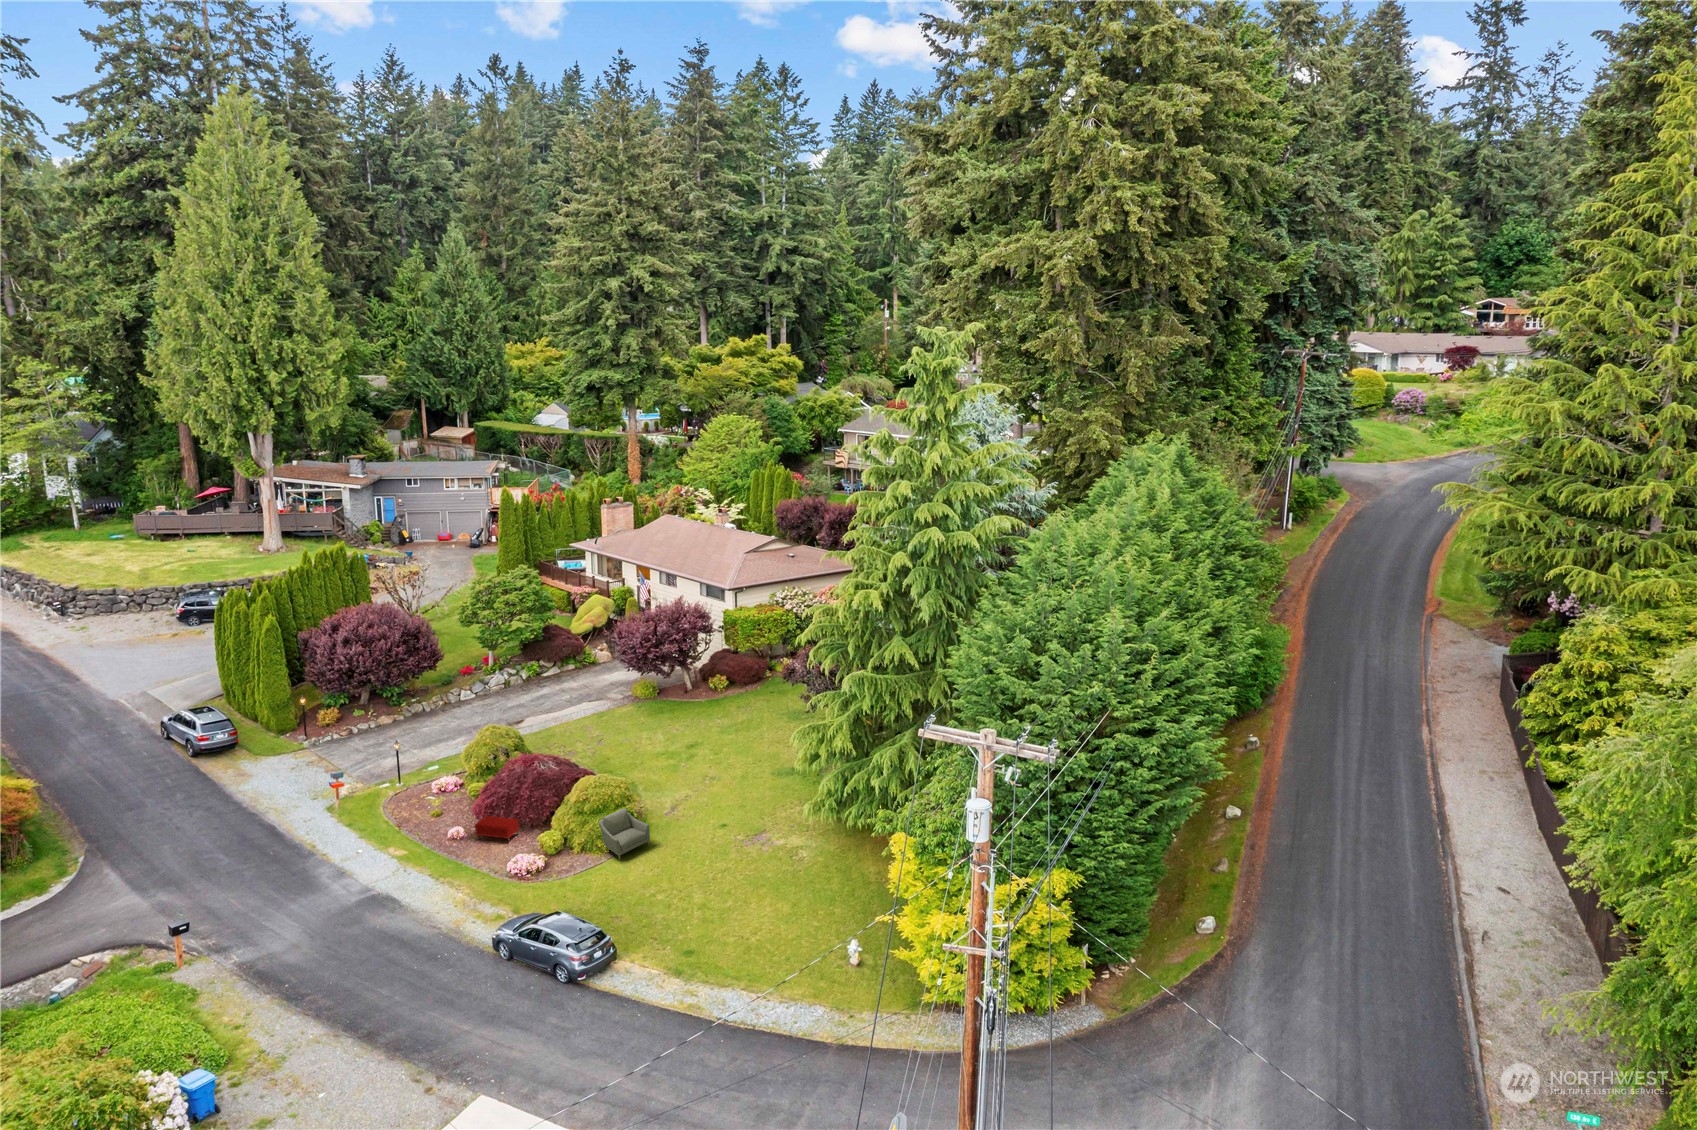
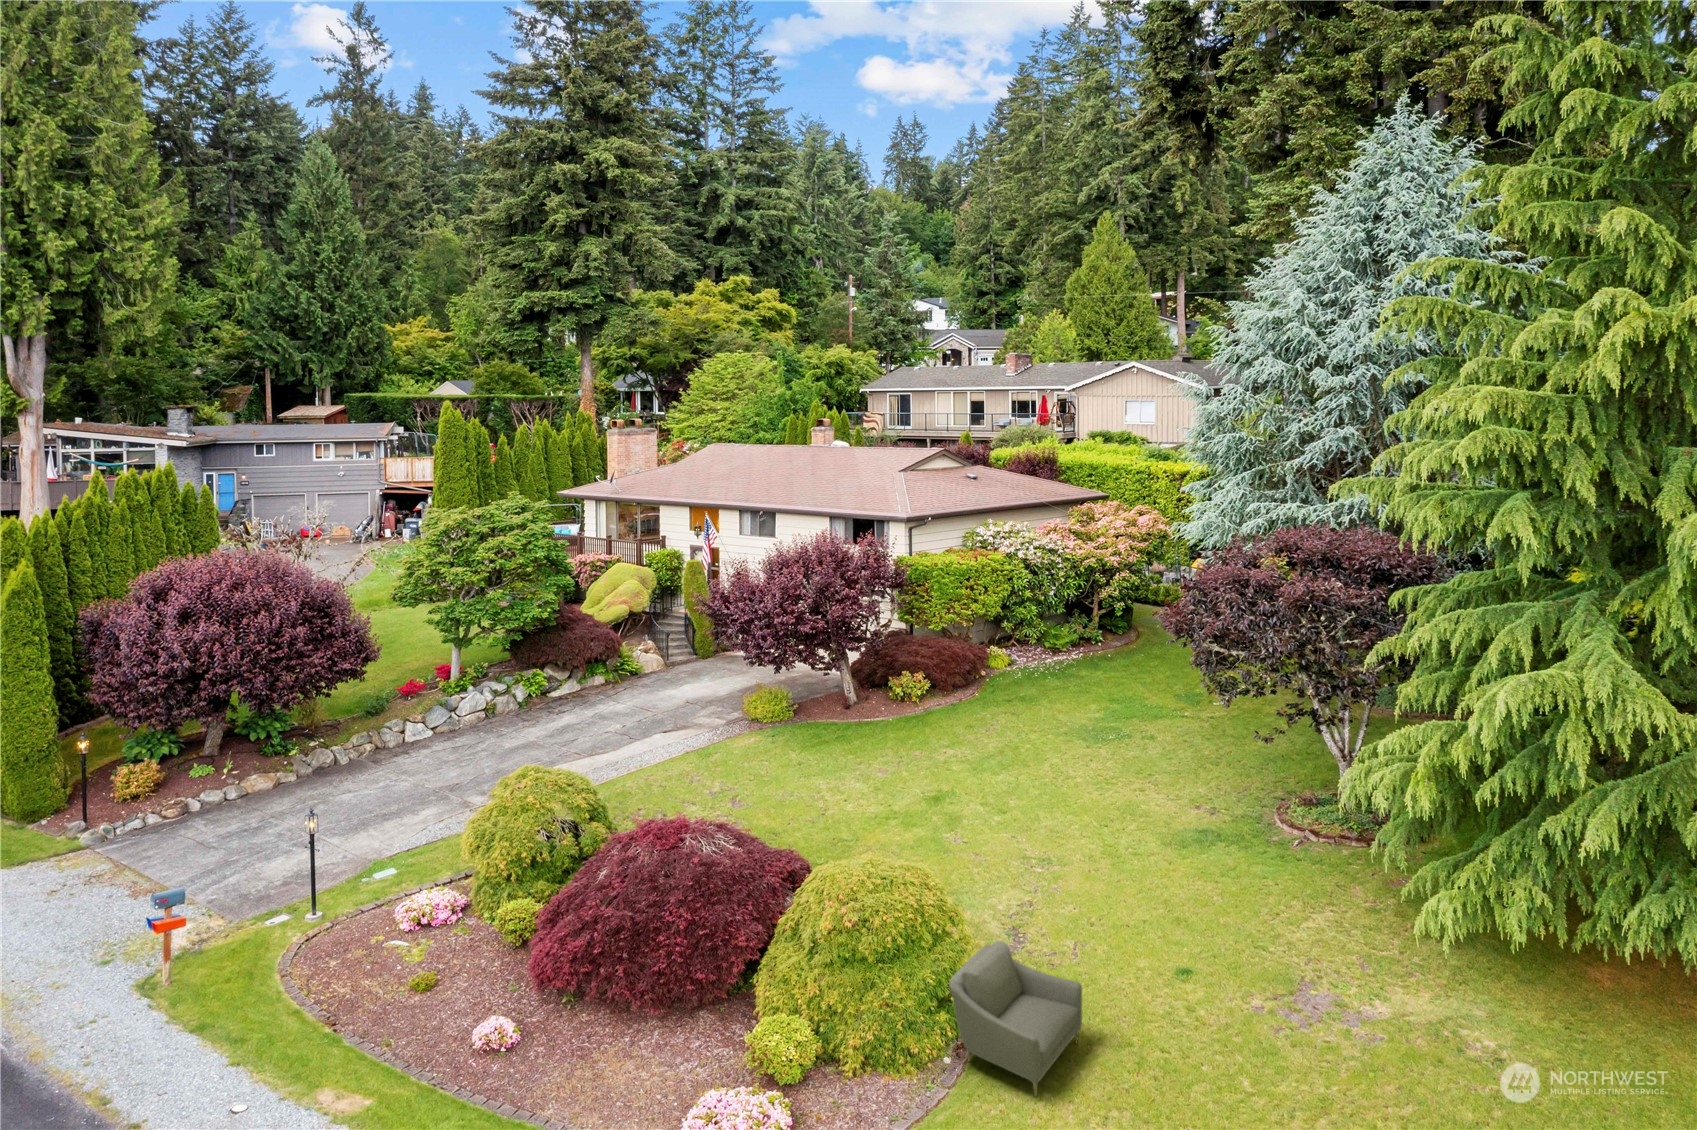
bench: present [475,816,519,842] -> none [572,985,689,1060]

